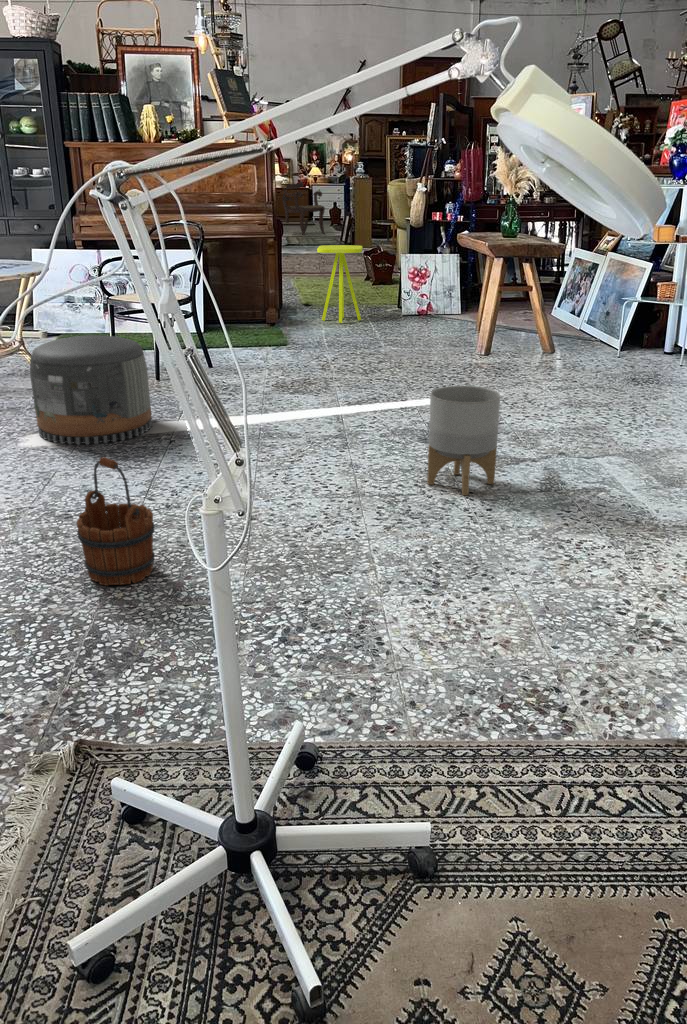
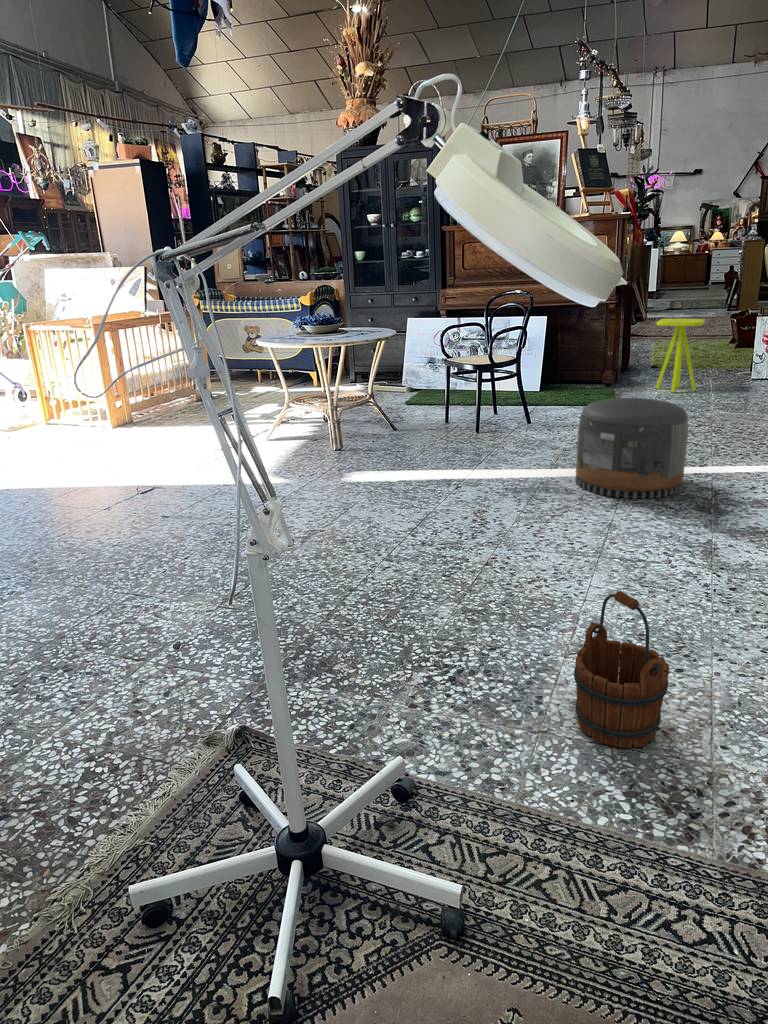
armchair: present [282,181,325,235] -> none [663,257,708,308]
pouf: present [30,335,152,445] -> present [576,398,688,499]
planter: present [427,386,500,495] -> none [675,462,760,574]
wooden bucket: present [77,457,154,586] -> present [574,591,669,748]

